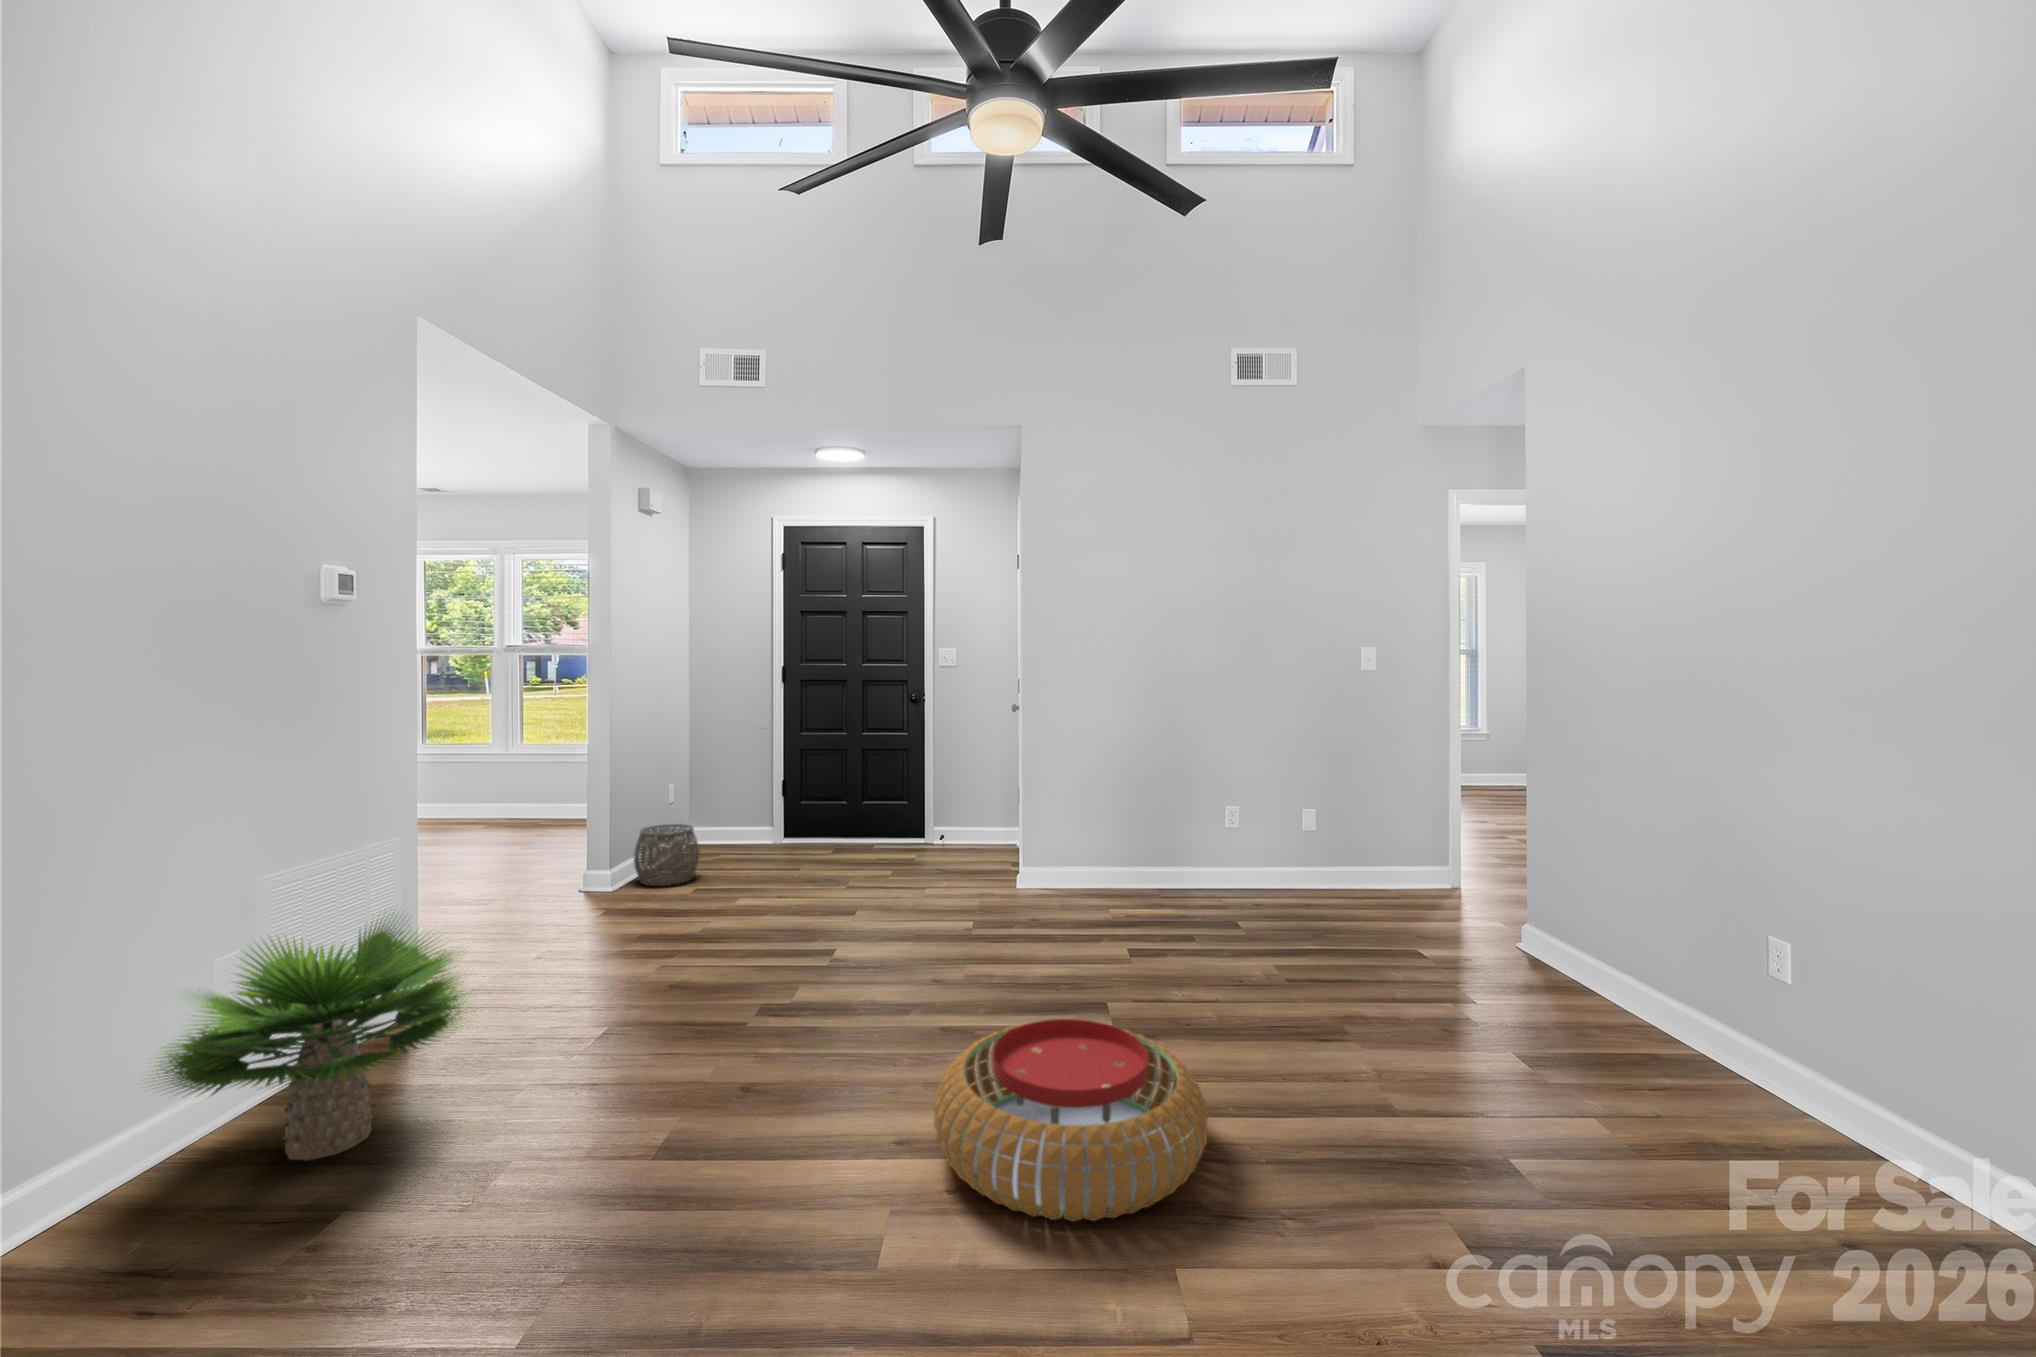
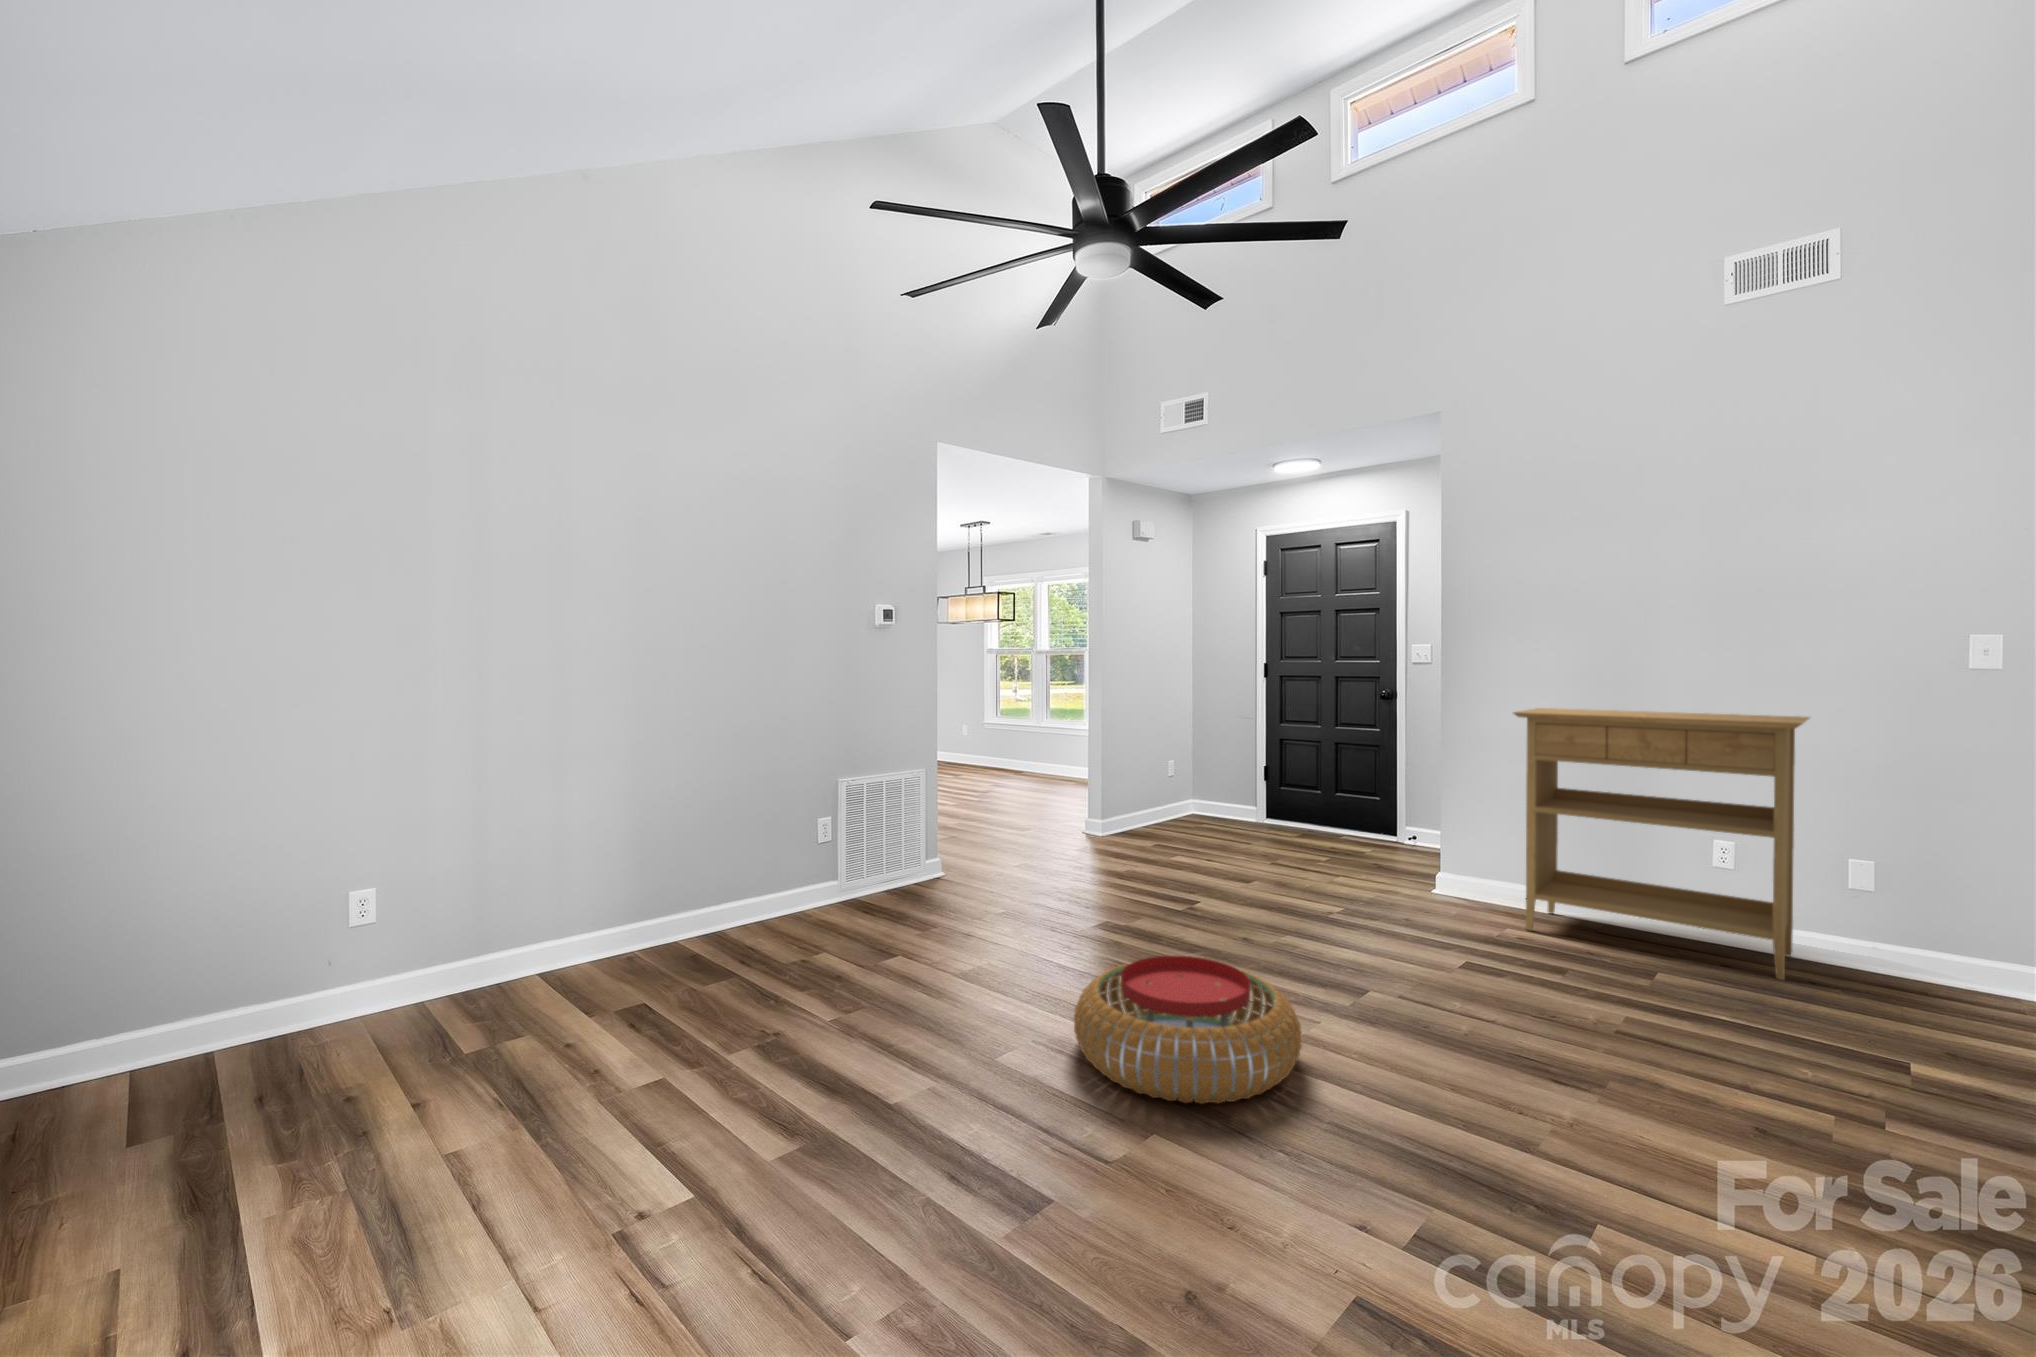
console table: none [1106,708,1310,909] -> present [1514,708,1809,980]
woven basket: present [634,824,699,886] -> none [1121,791,1171,840]
potted plant: present [154,917,471,1160] -> none [770,802,919,931]

